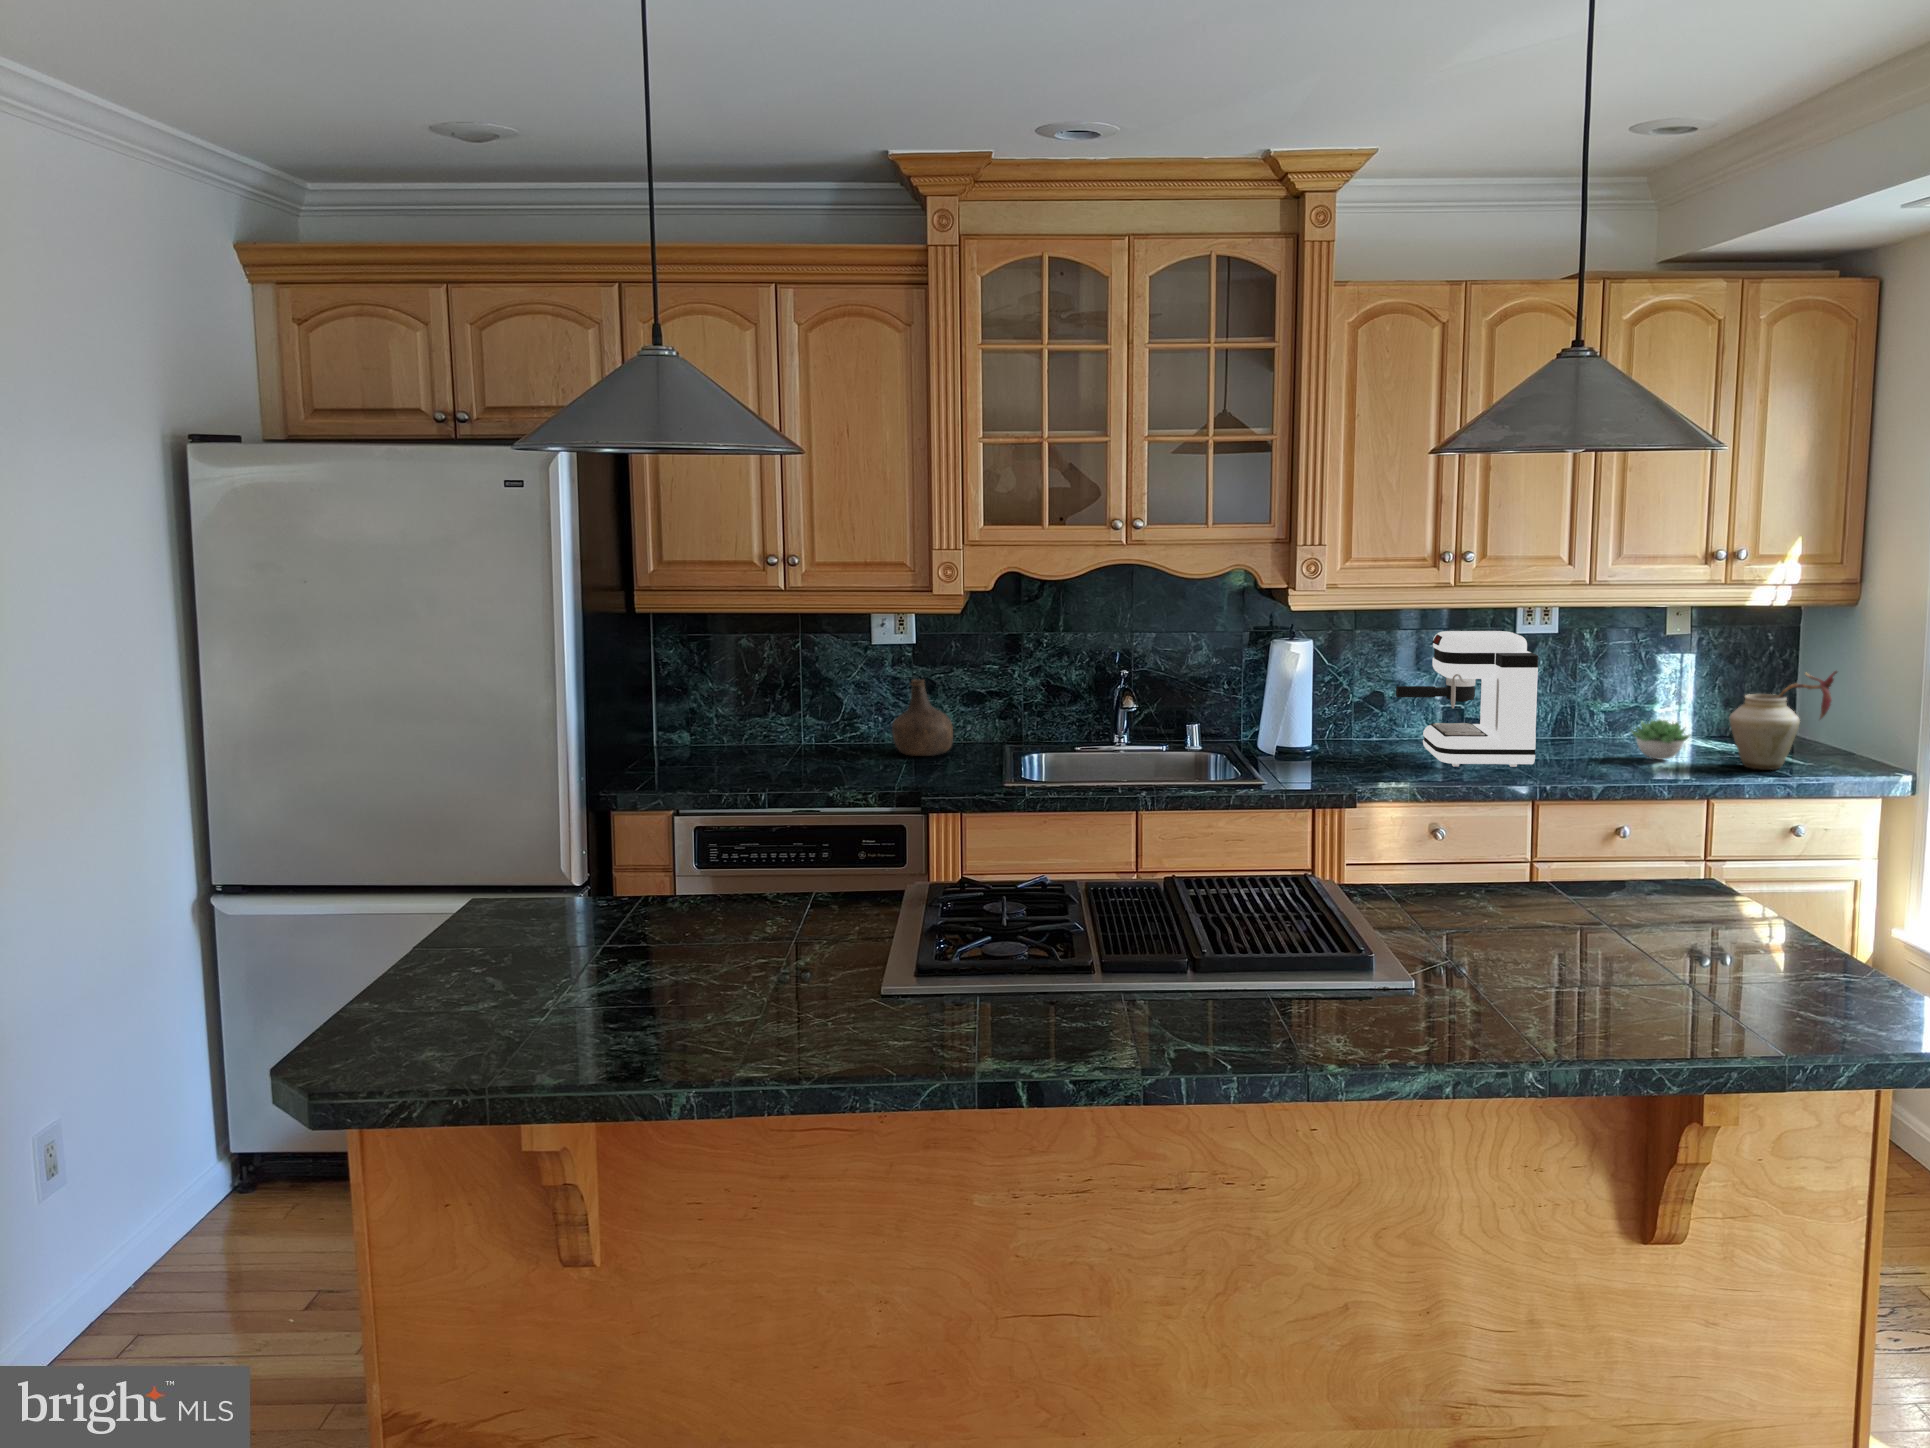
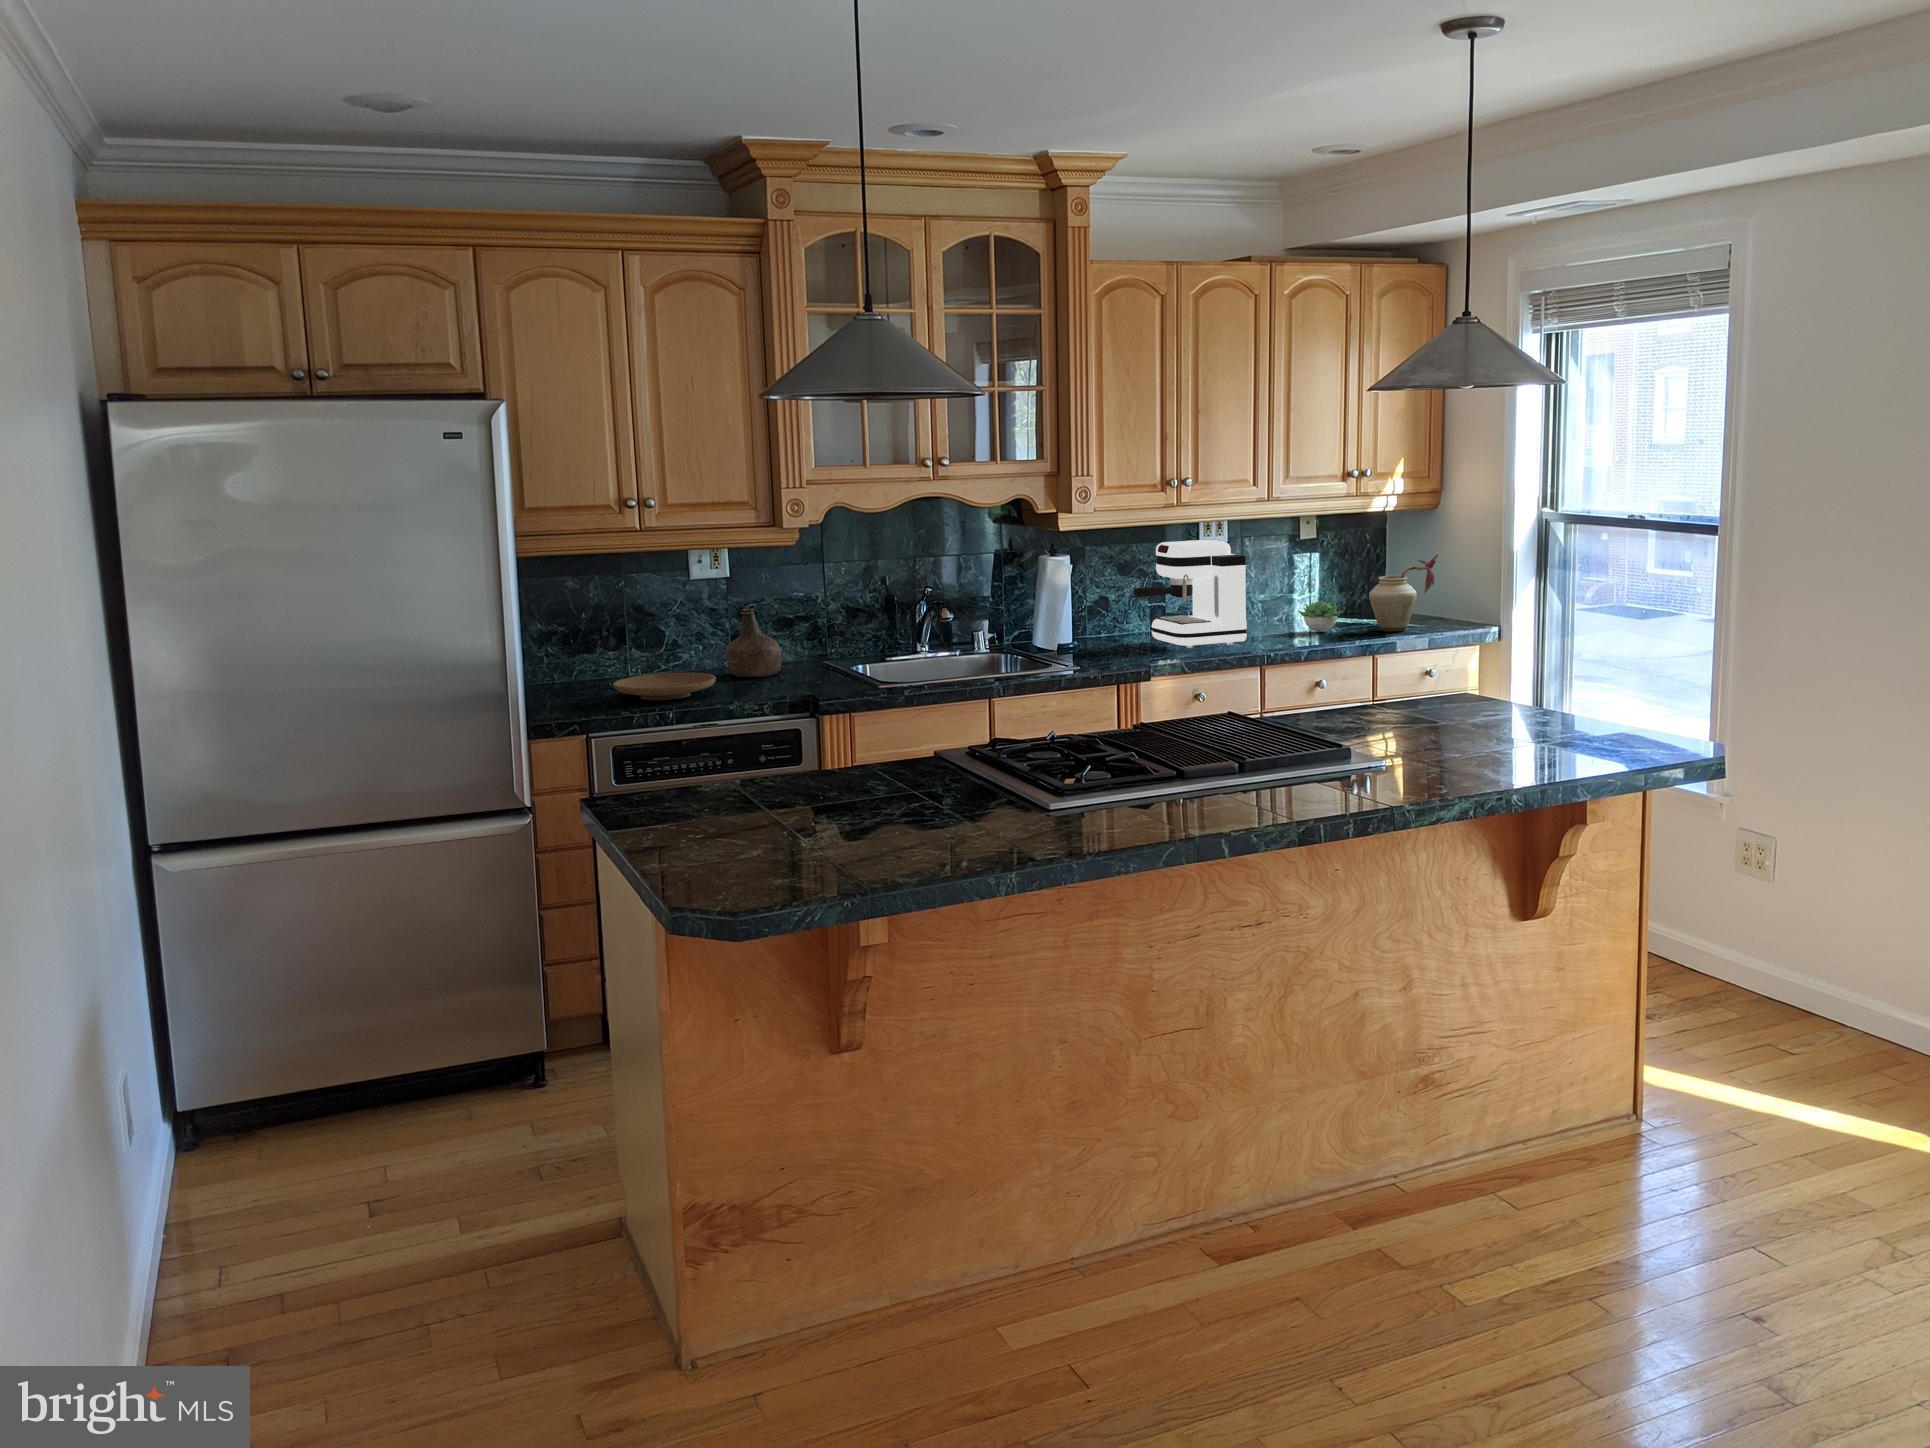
plate: none [735,744,846,776] -> present [613,673,716,700]

